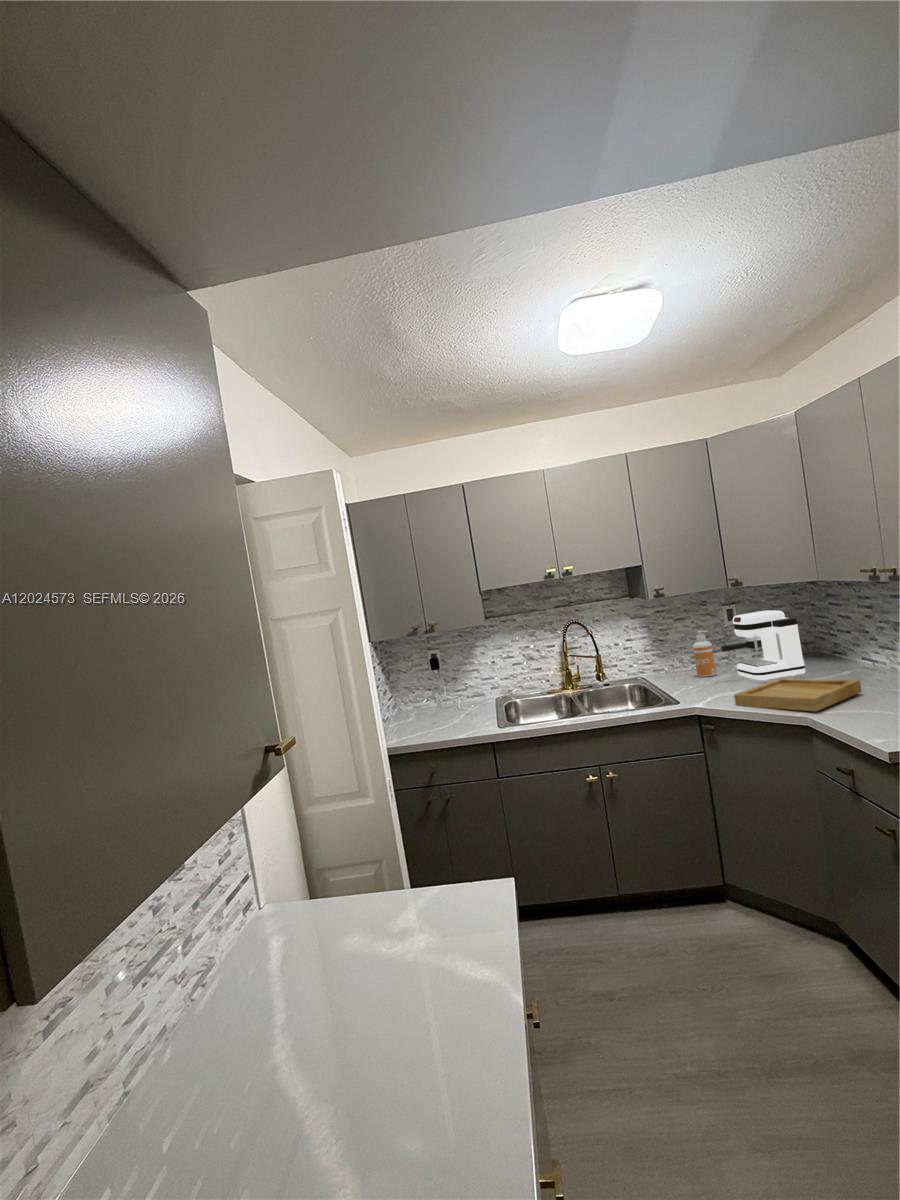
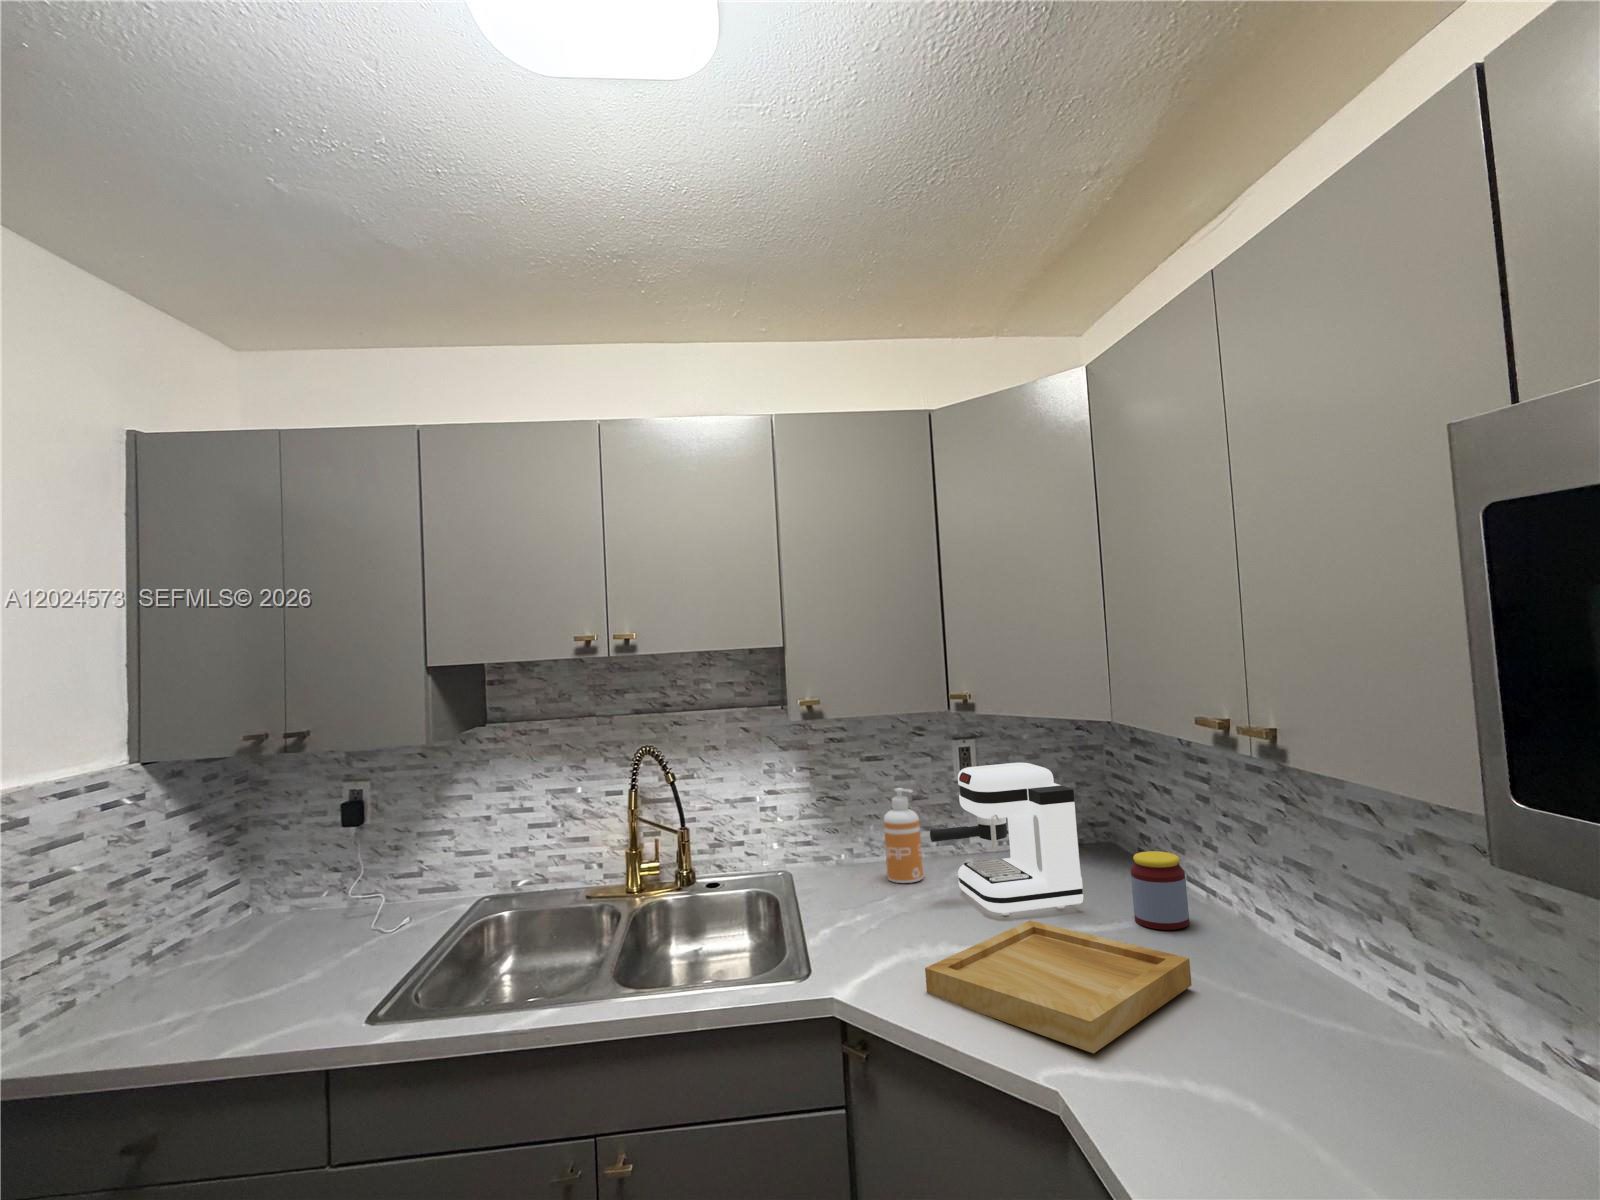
jar: none [829,644,862,679] -> present [1131,851,1189,930]

